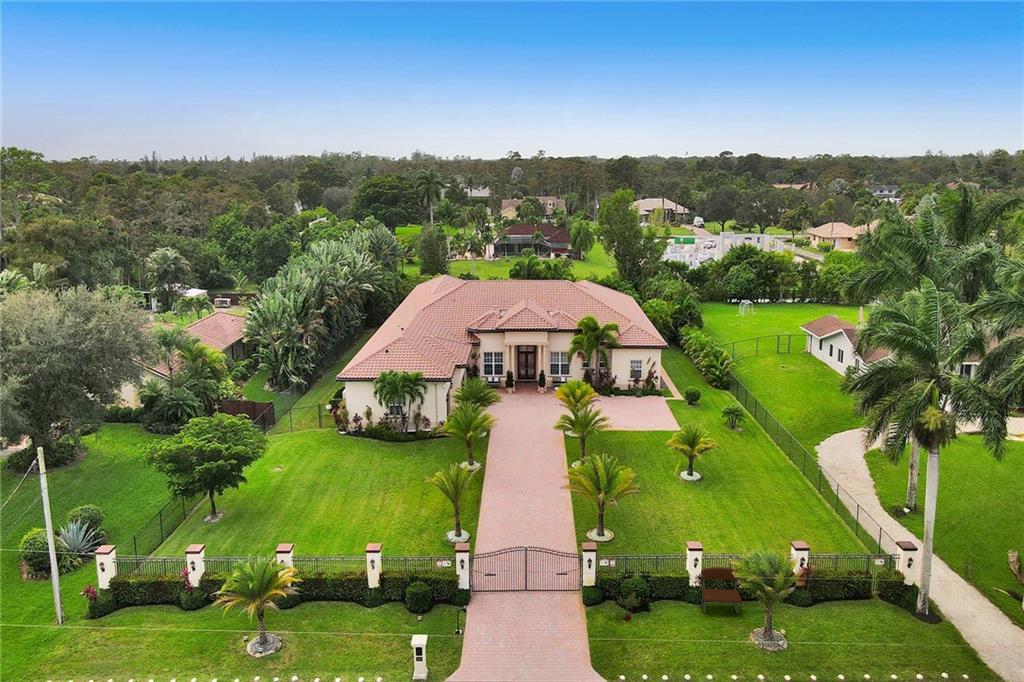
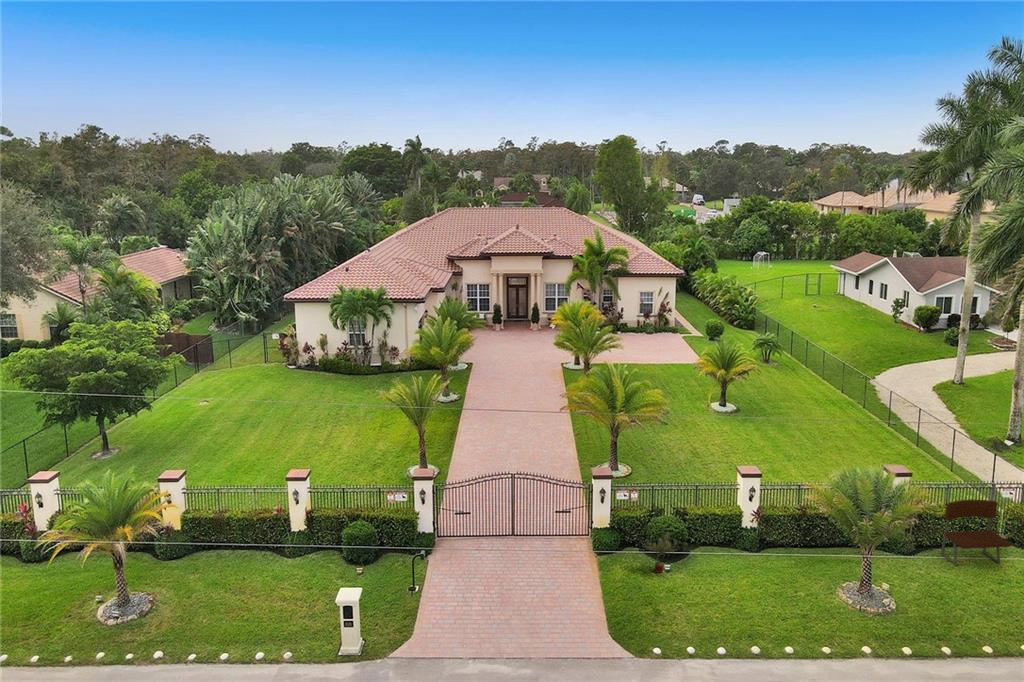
bench: present [701,567,742,614] -> present [940,500,1011,566]

